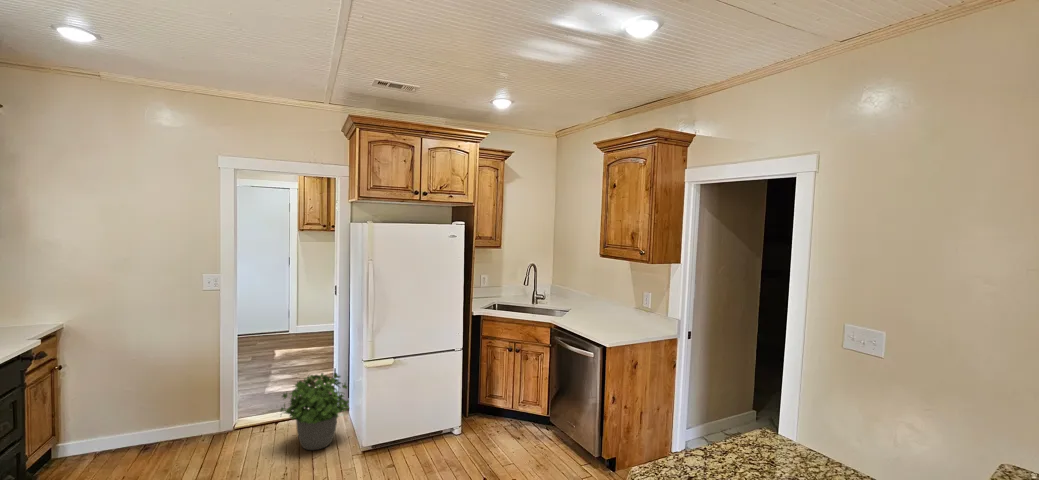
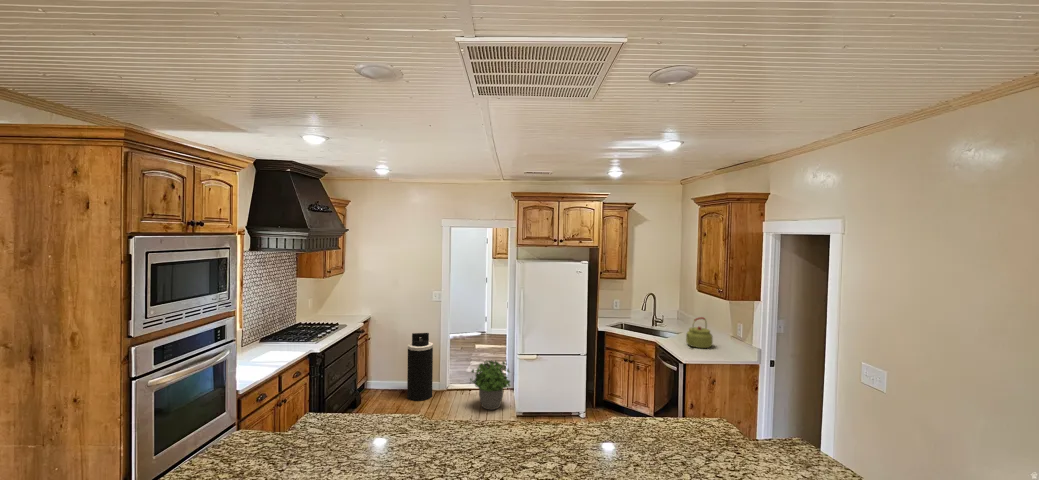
kettle: none [590,288,620,325] -> present [686,317,713,348]
trash can: none [155,343,208,462] -> present [407,333,433,401]

